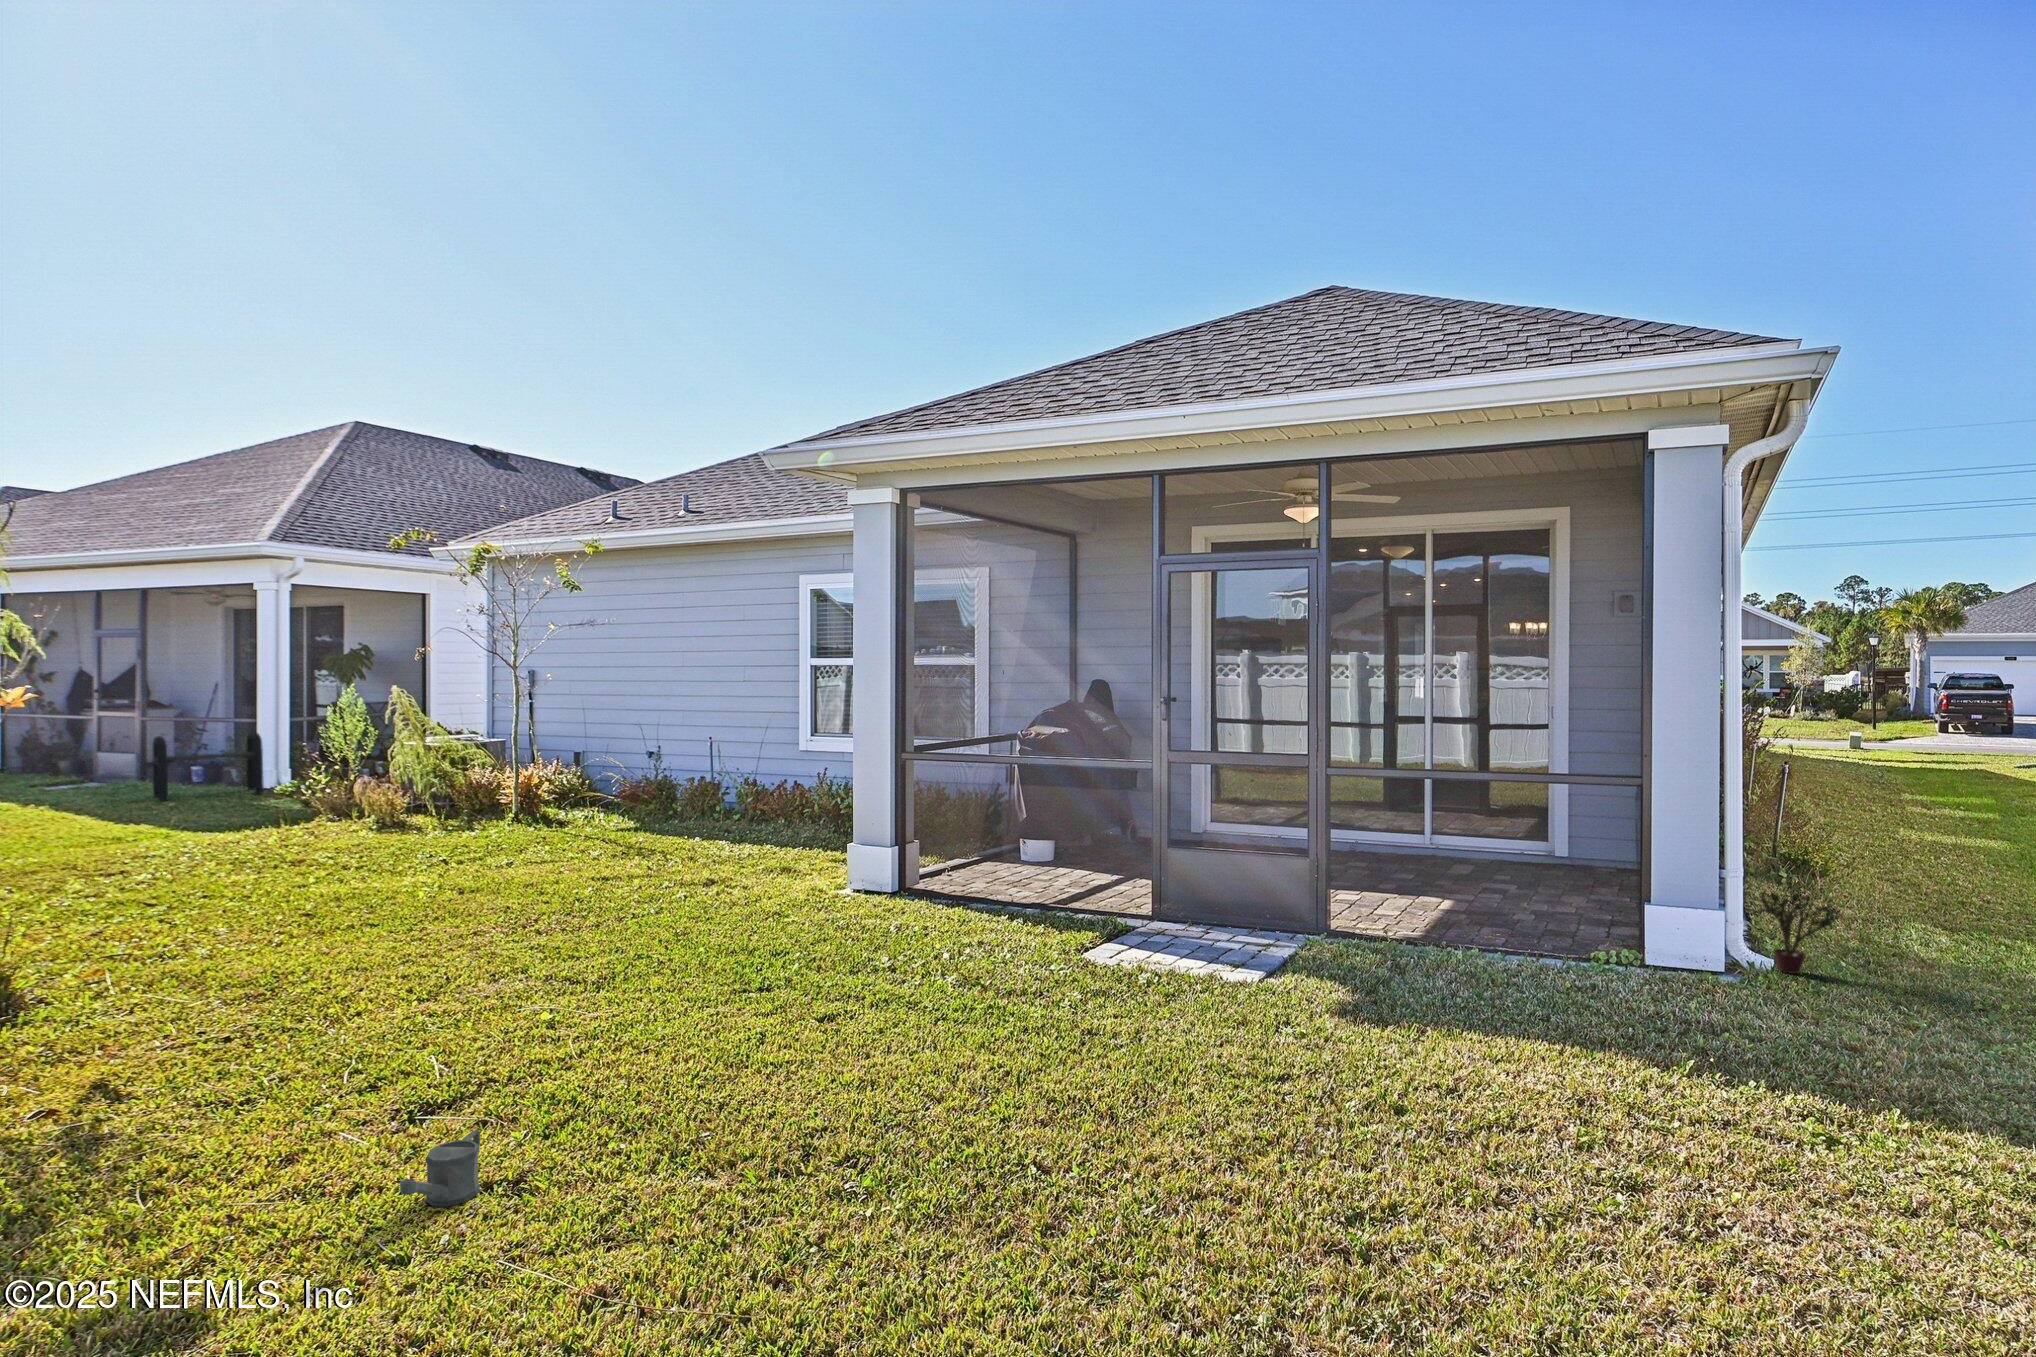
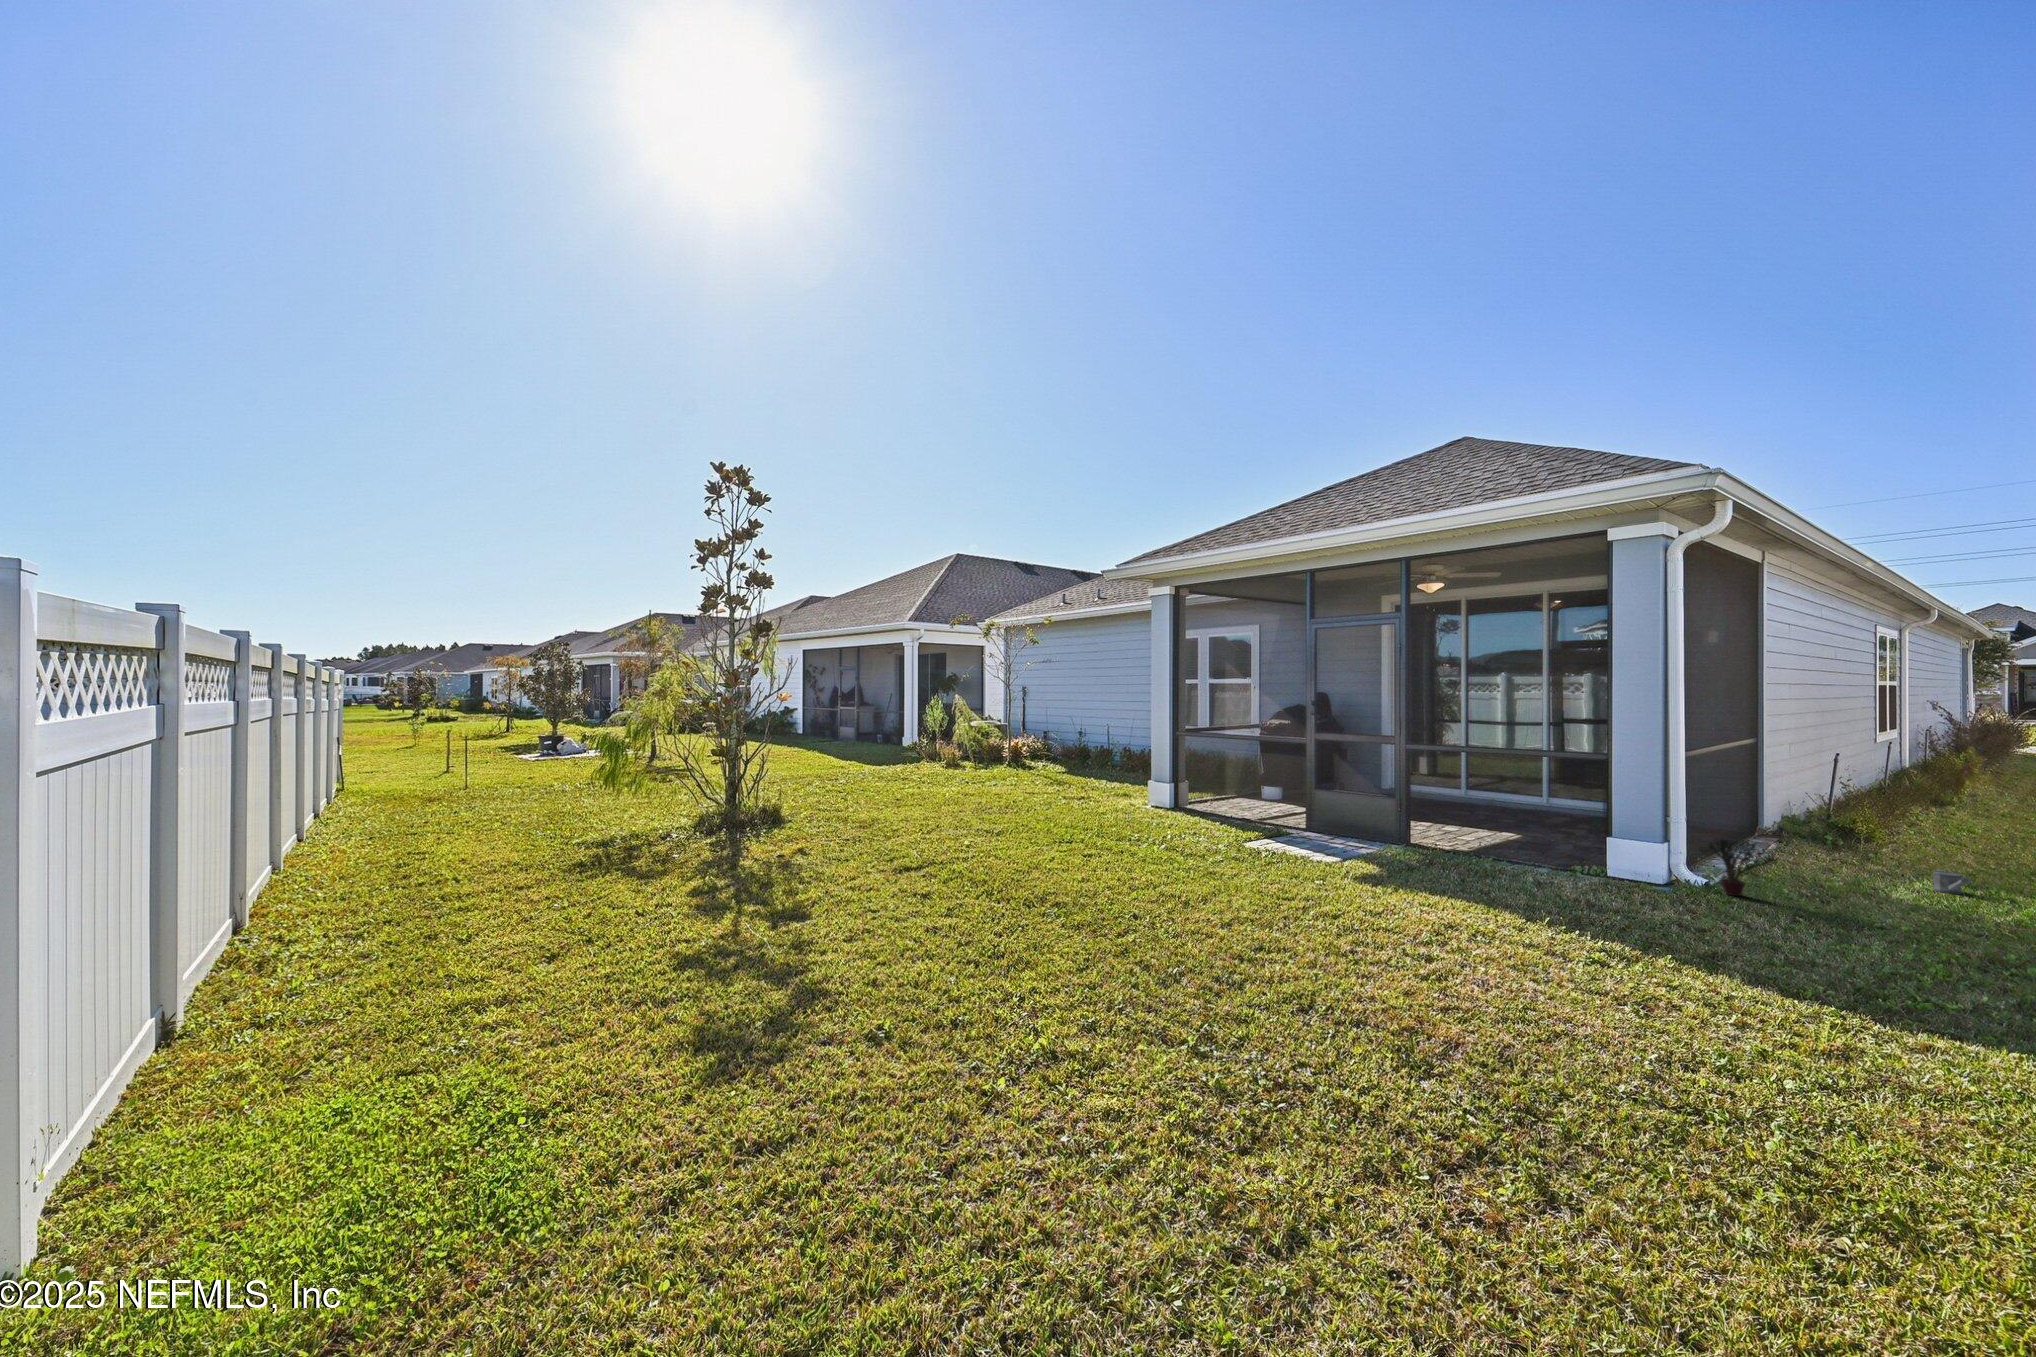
bench: present [152,732,264,801] -> none [864,717,907,749]
watering can: present [400,1131,480,1207] -> present [1933,869,1971,894]

